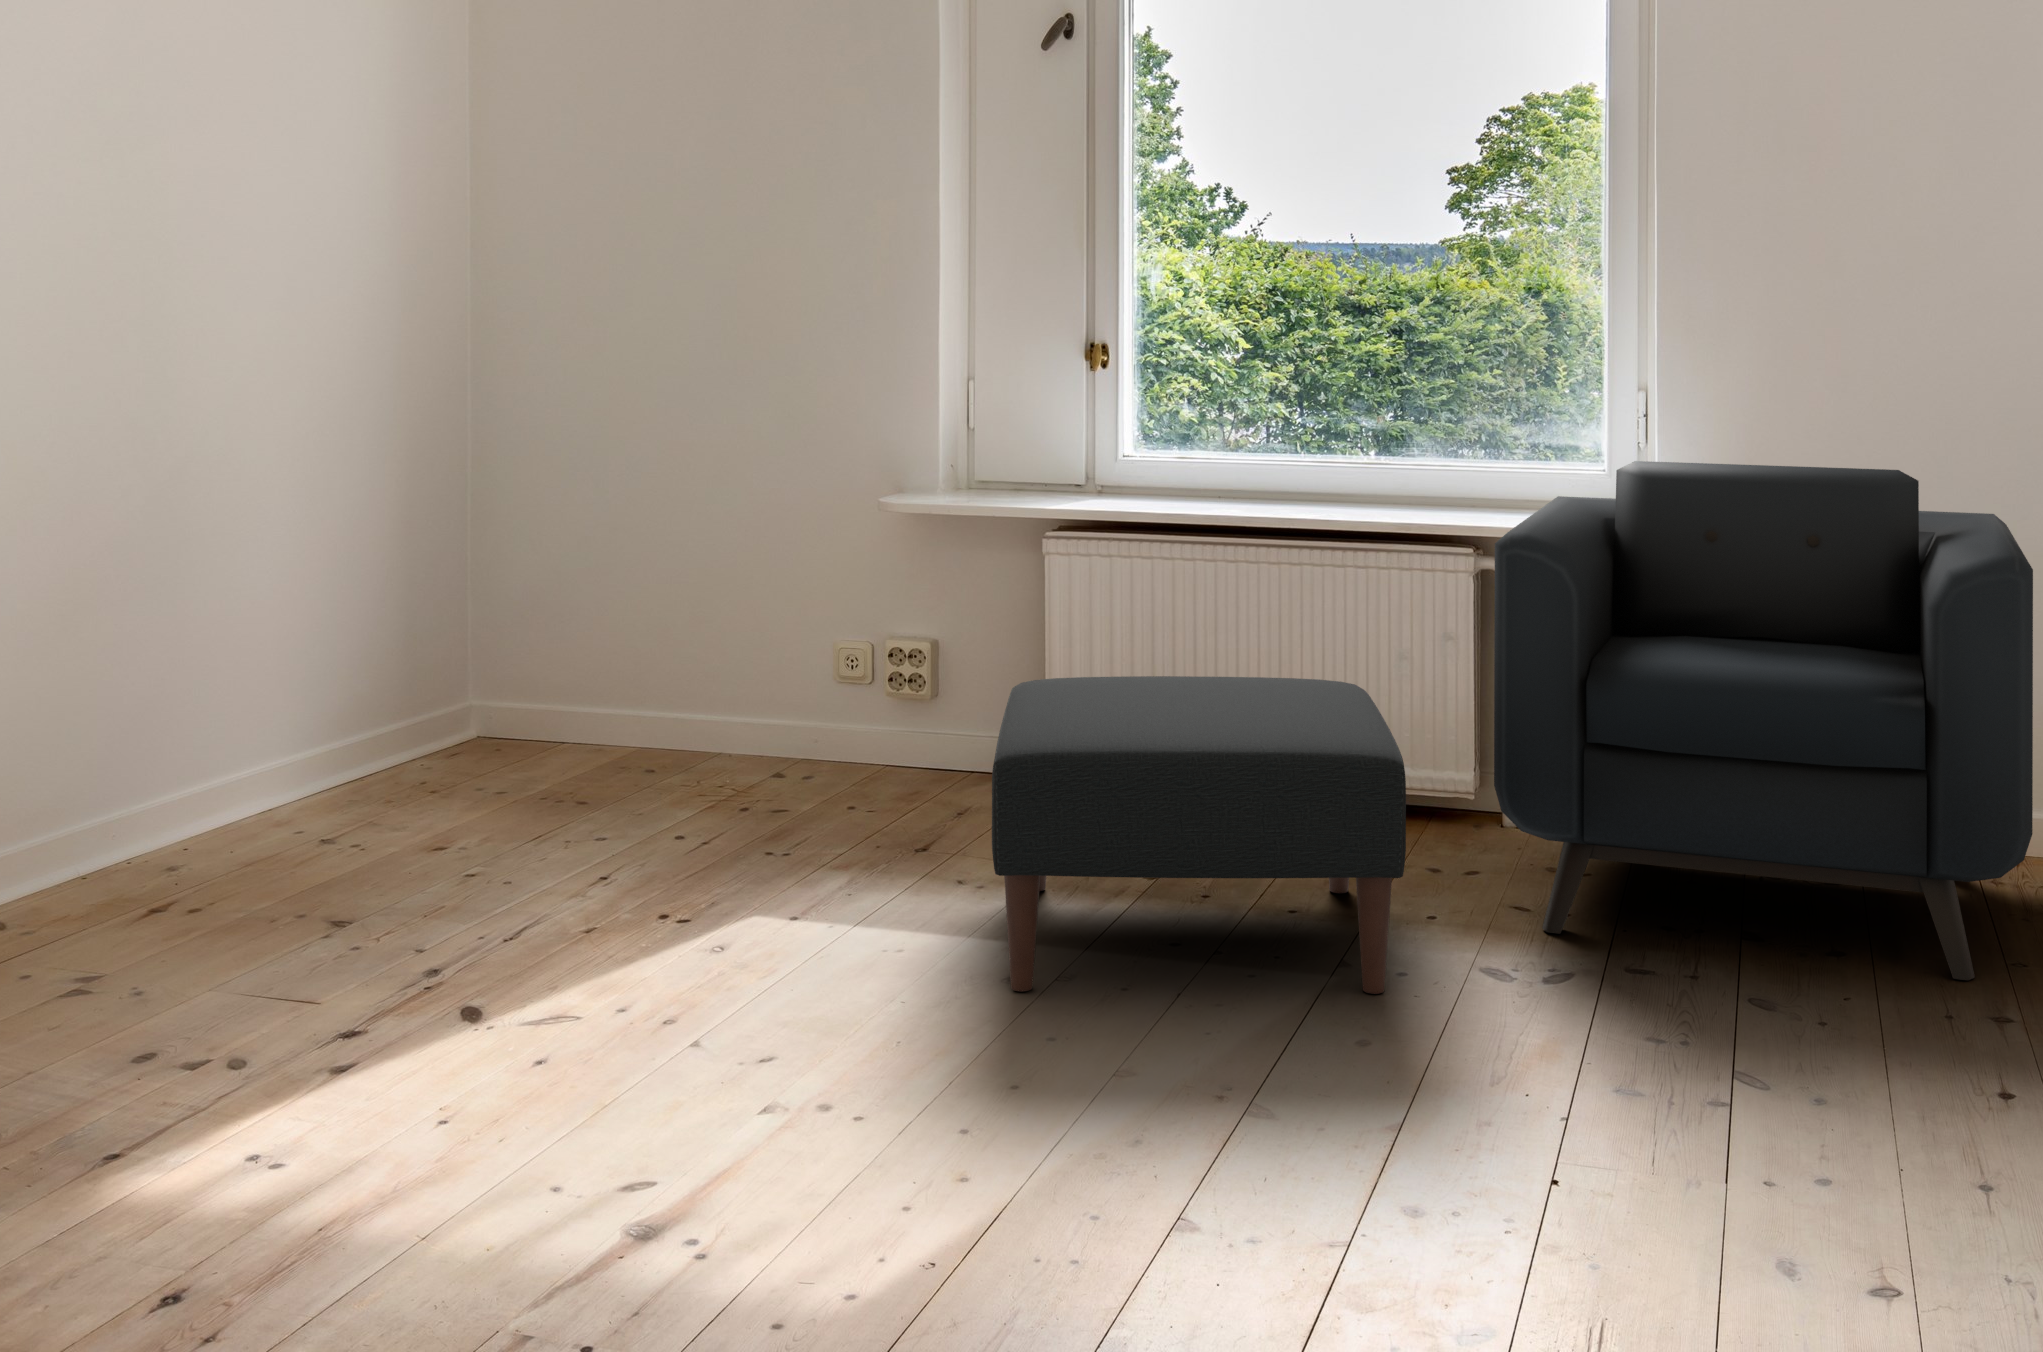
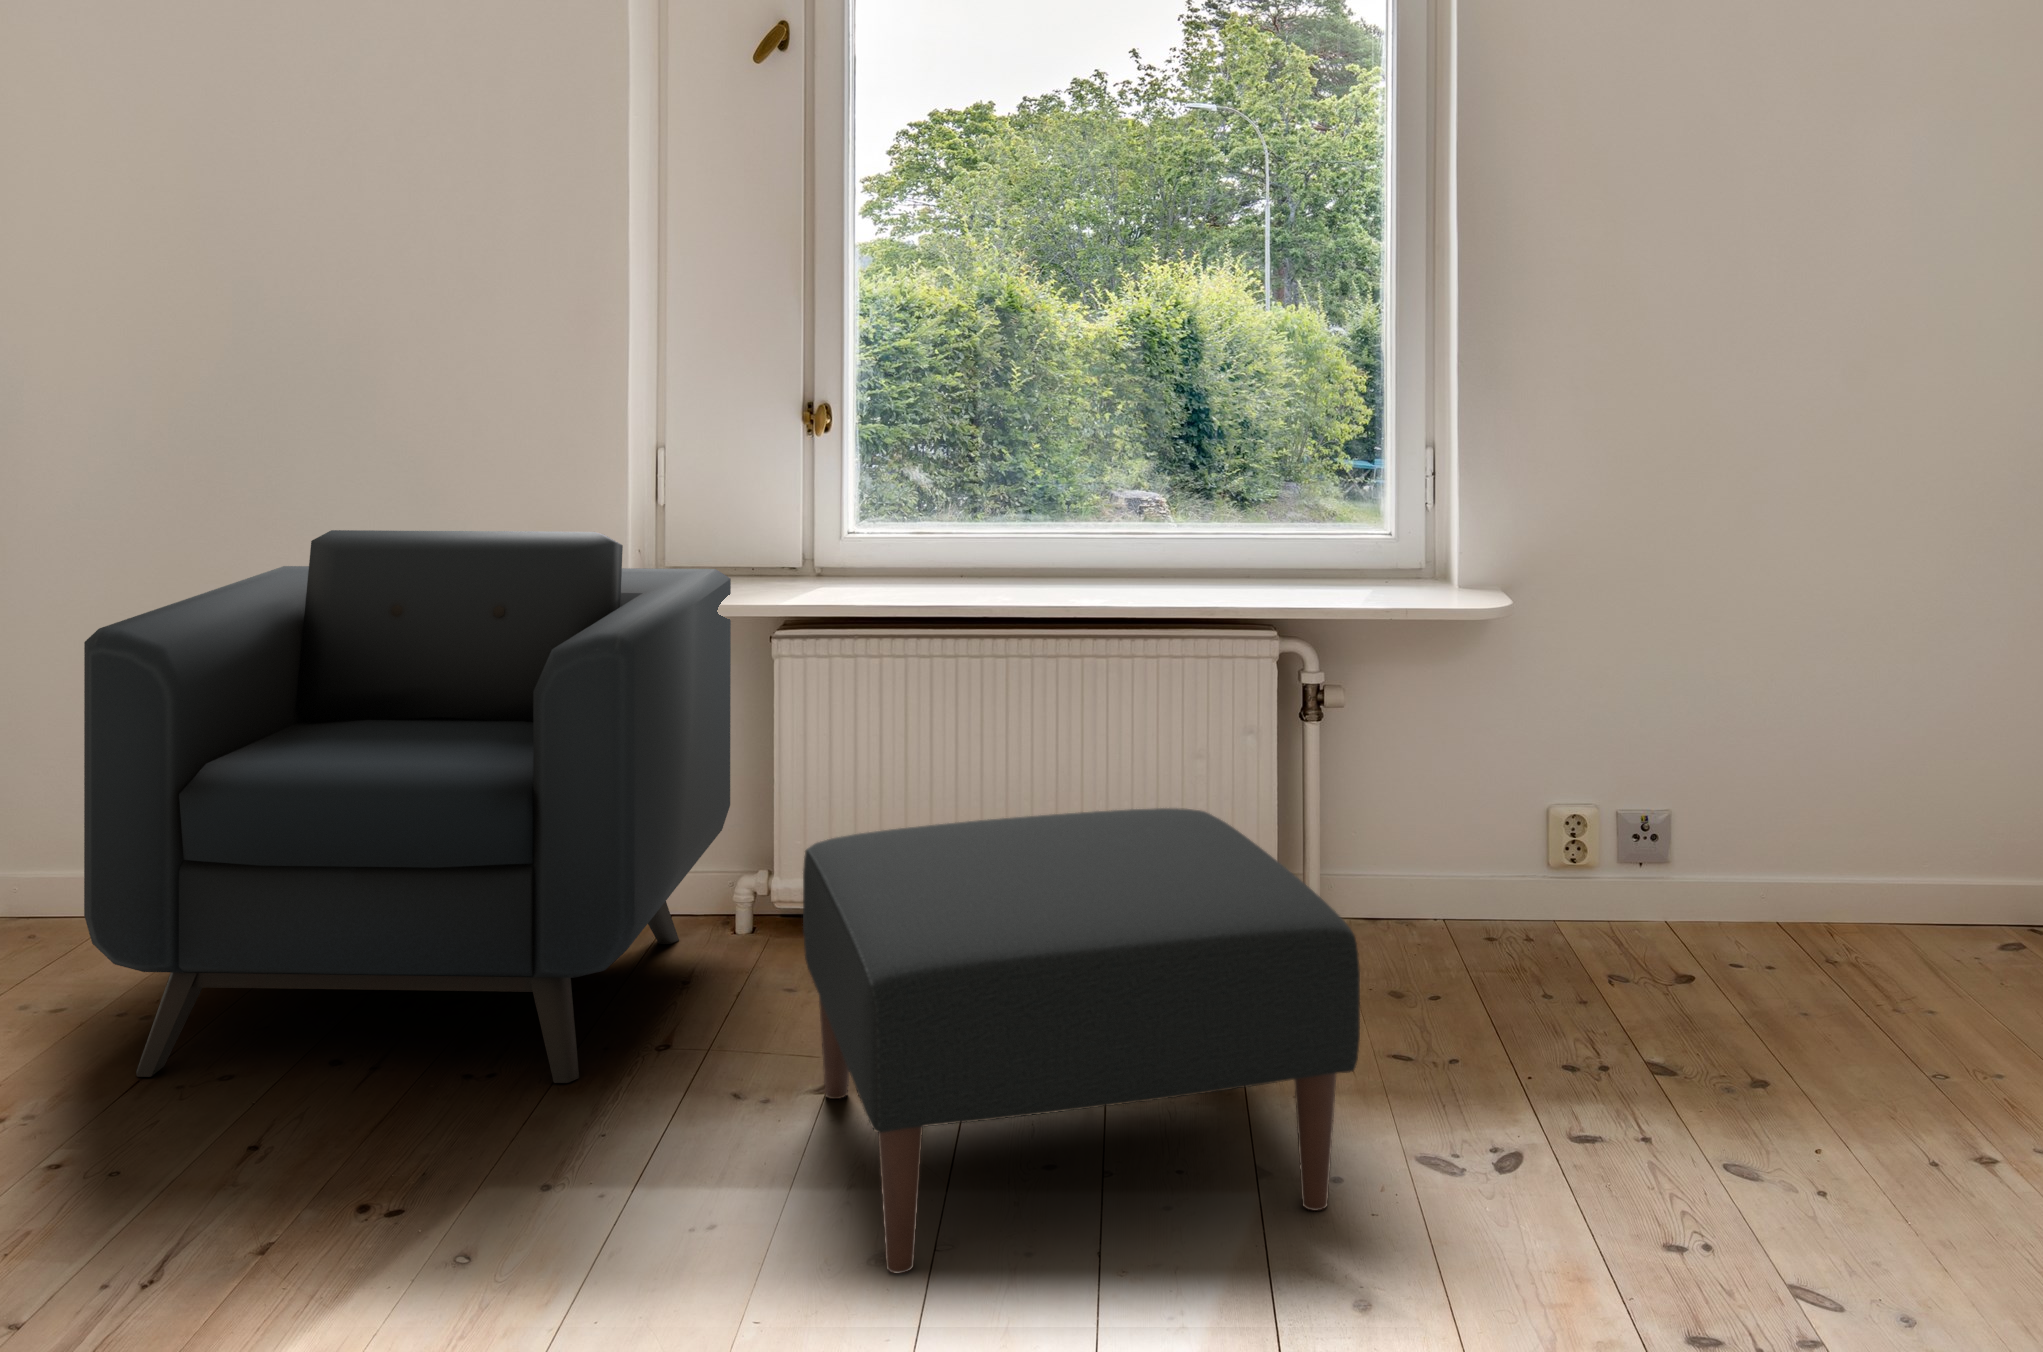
armchair: present [1494,461,2033,980] -> present [84,530,731,1083]

